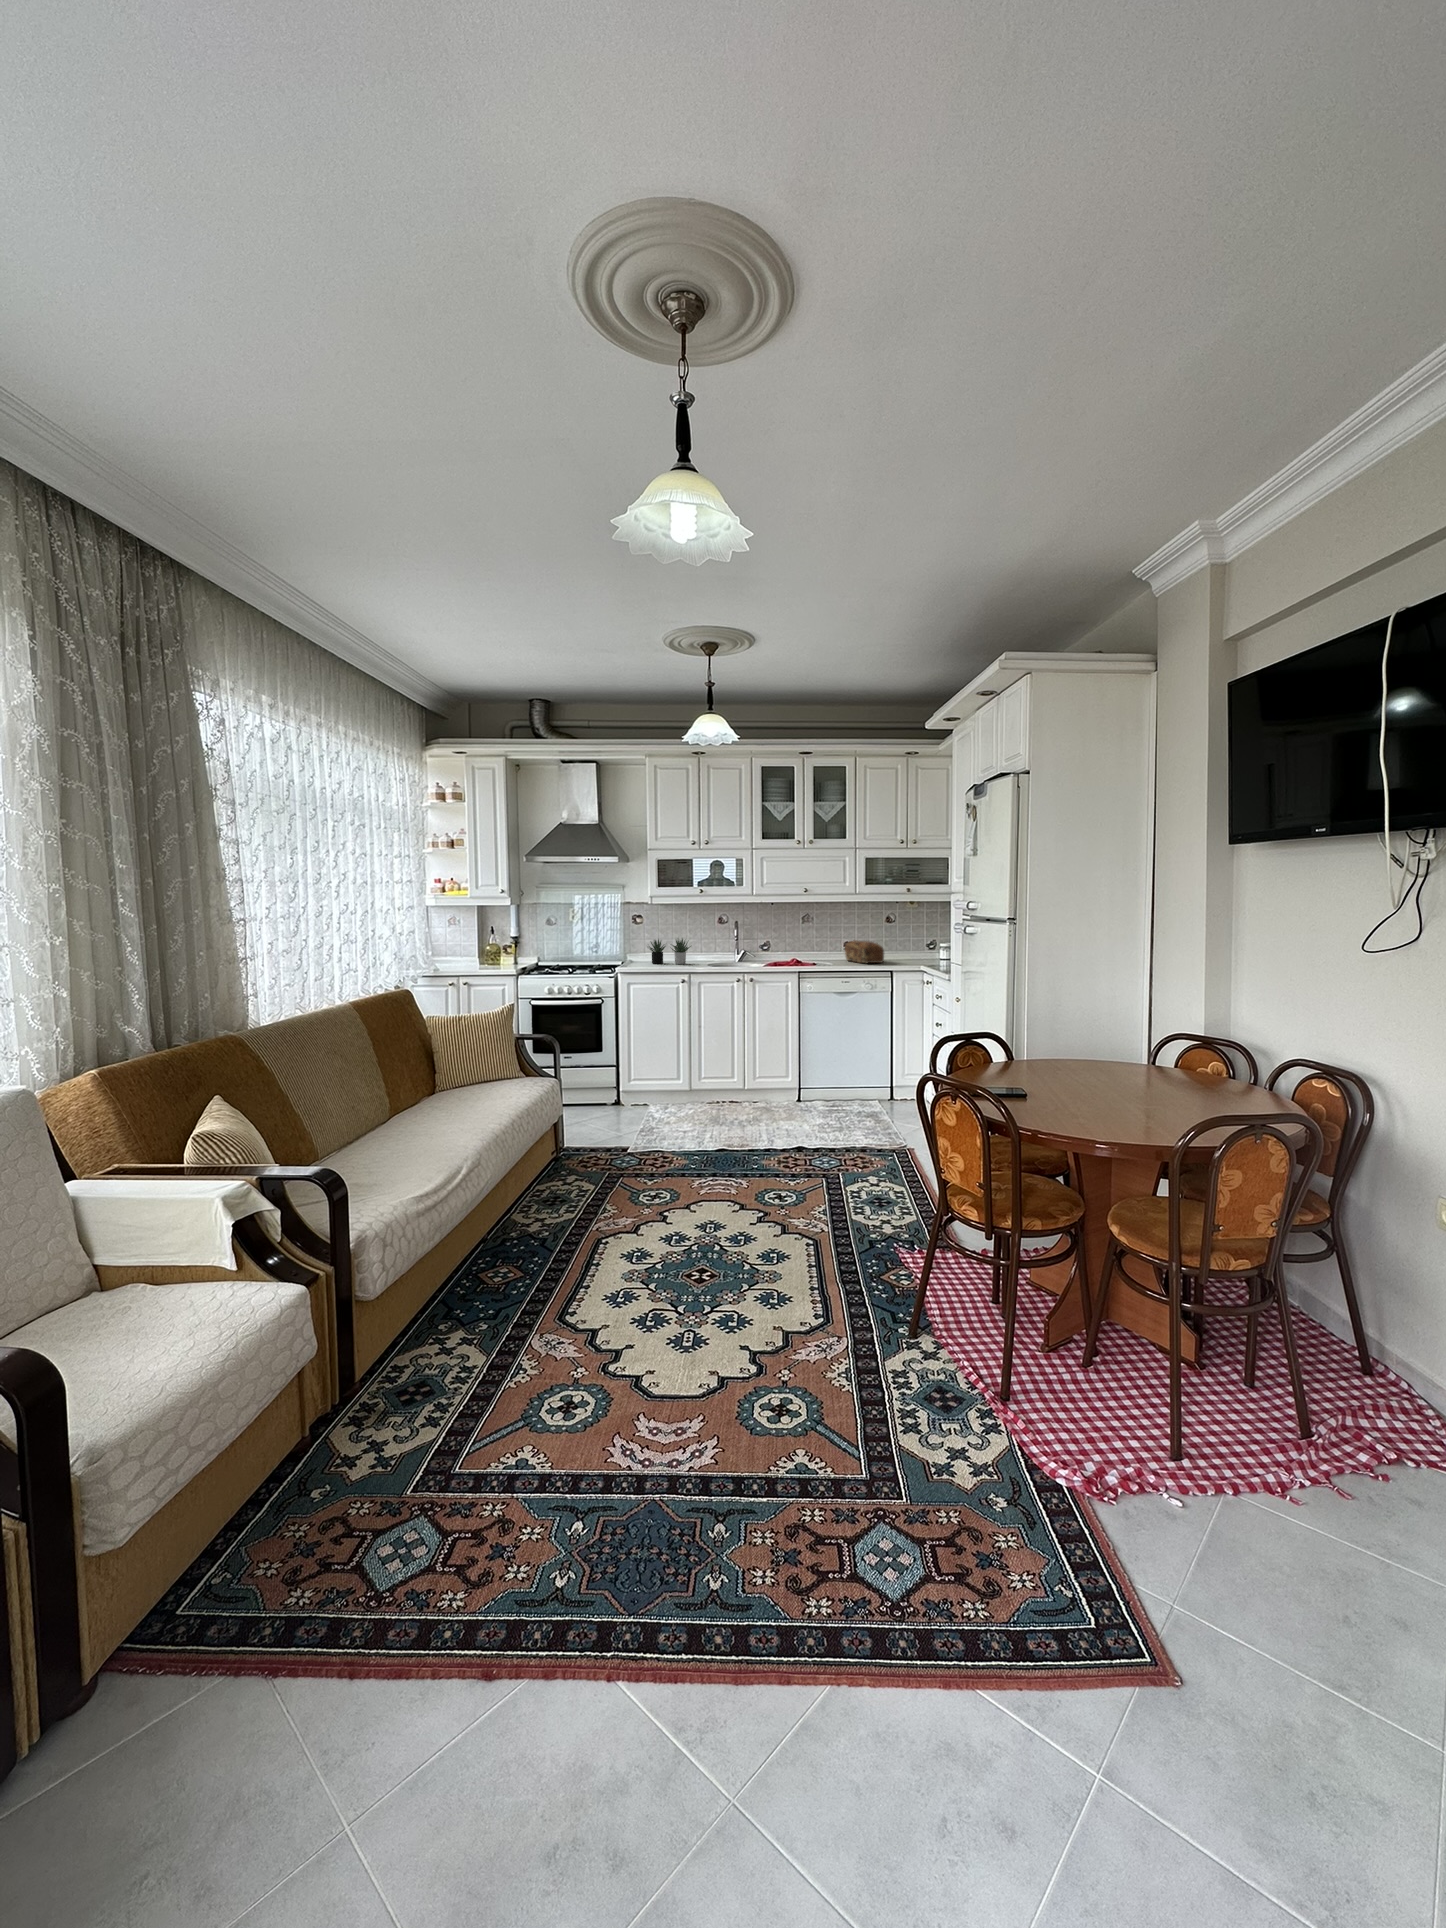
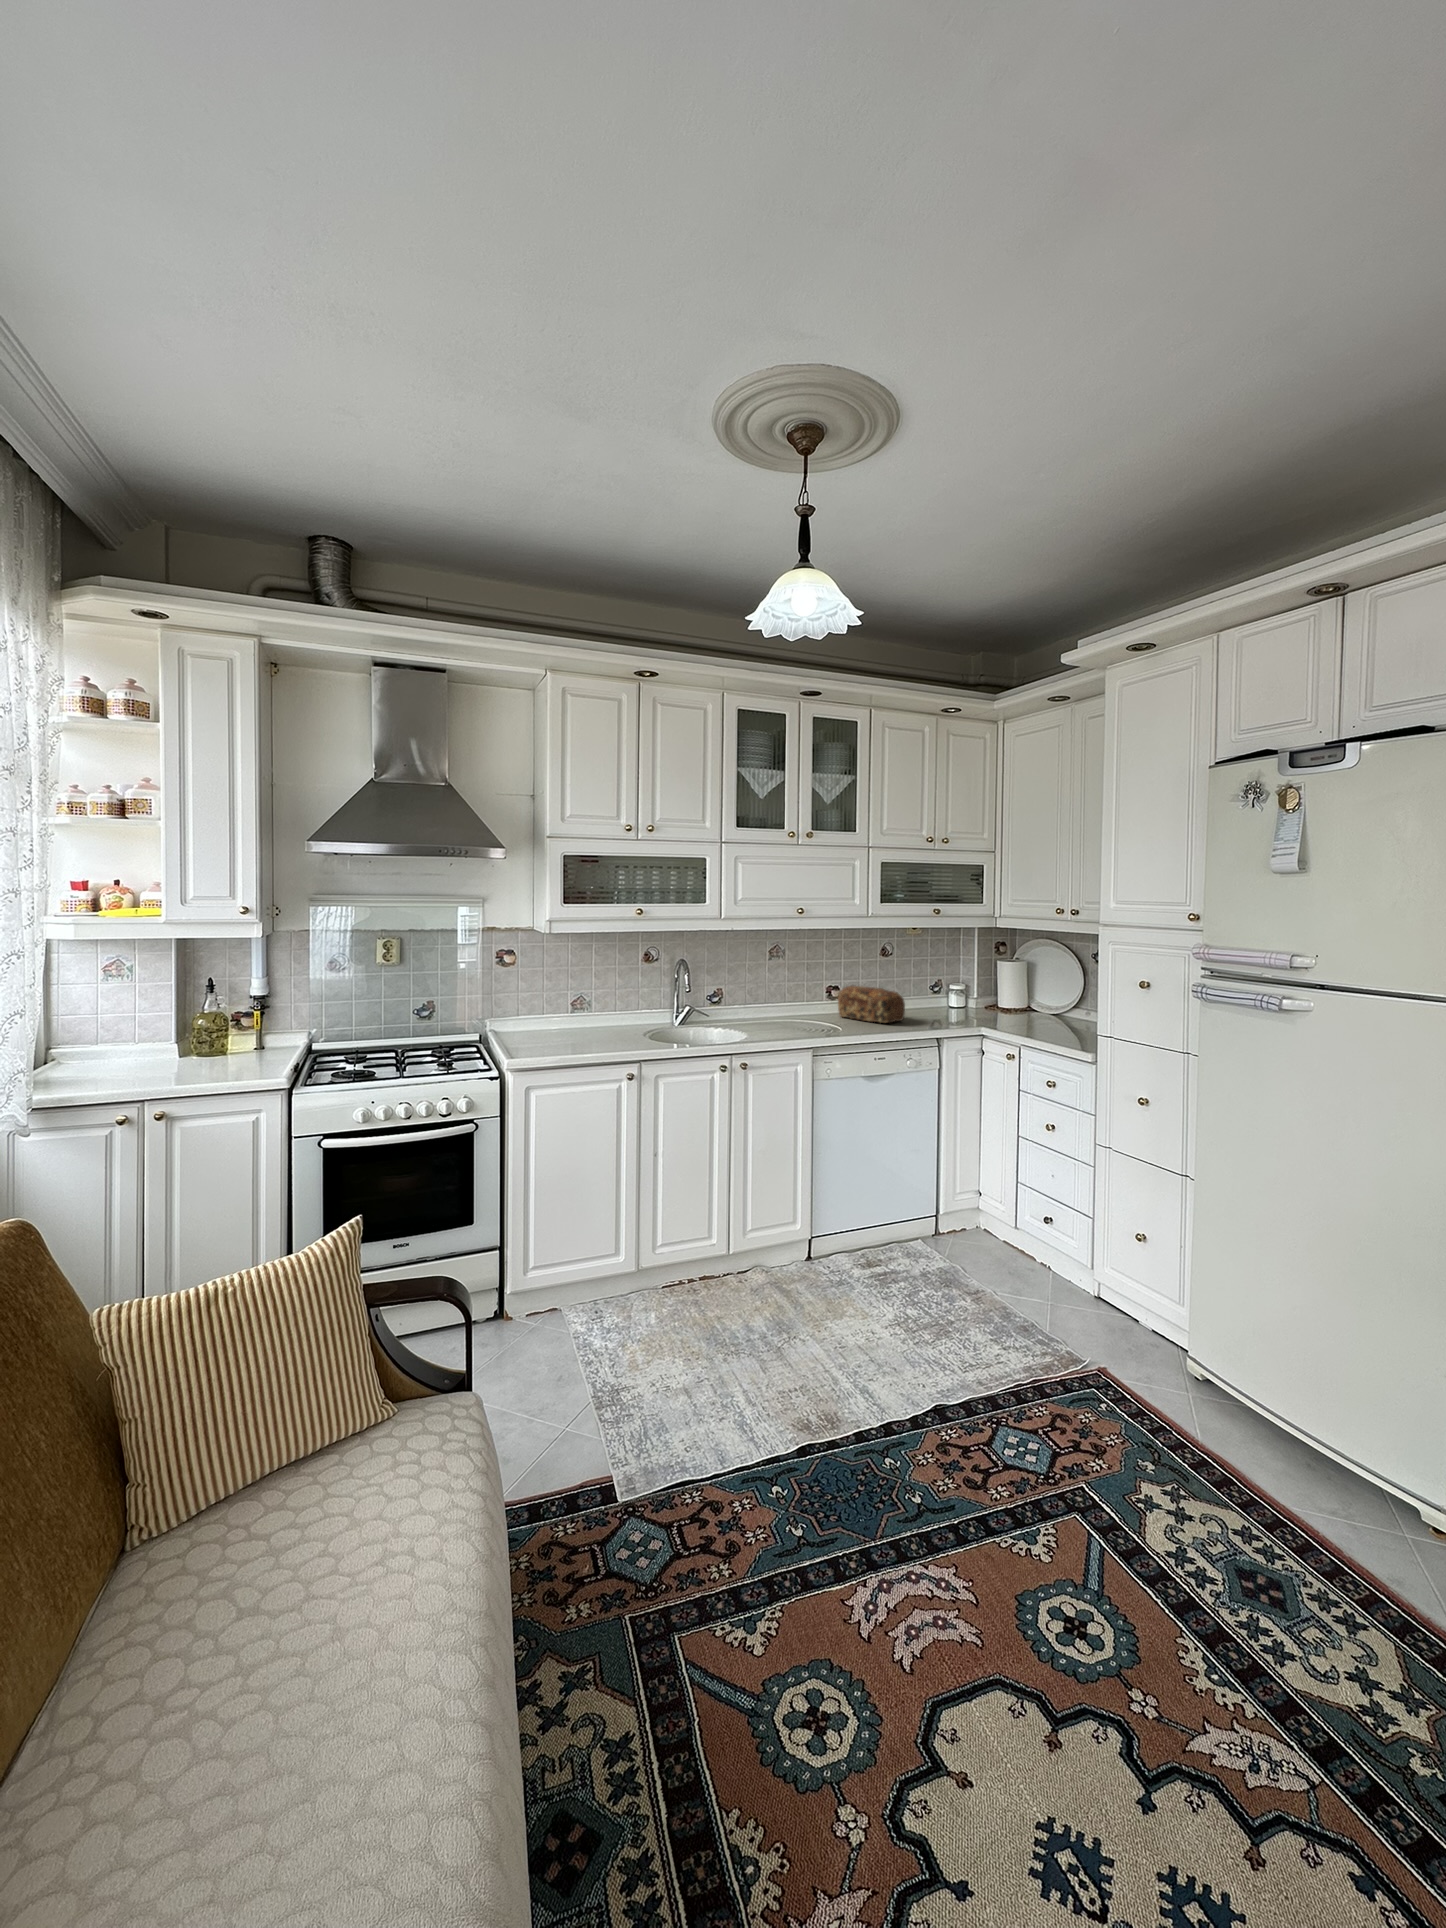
succulent plant: present [649,939,691,964] -> none [524,988,611,1036]

